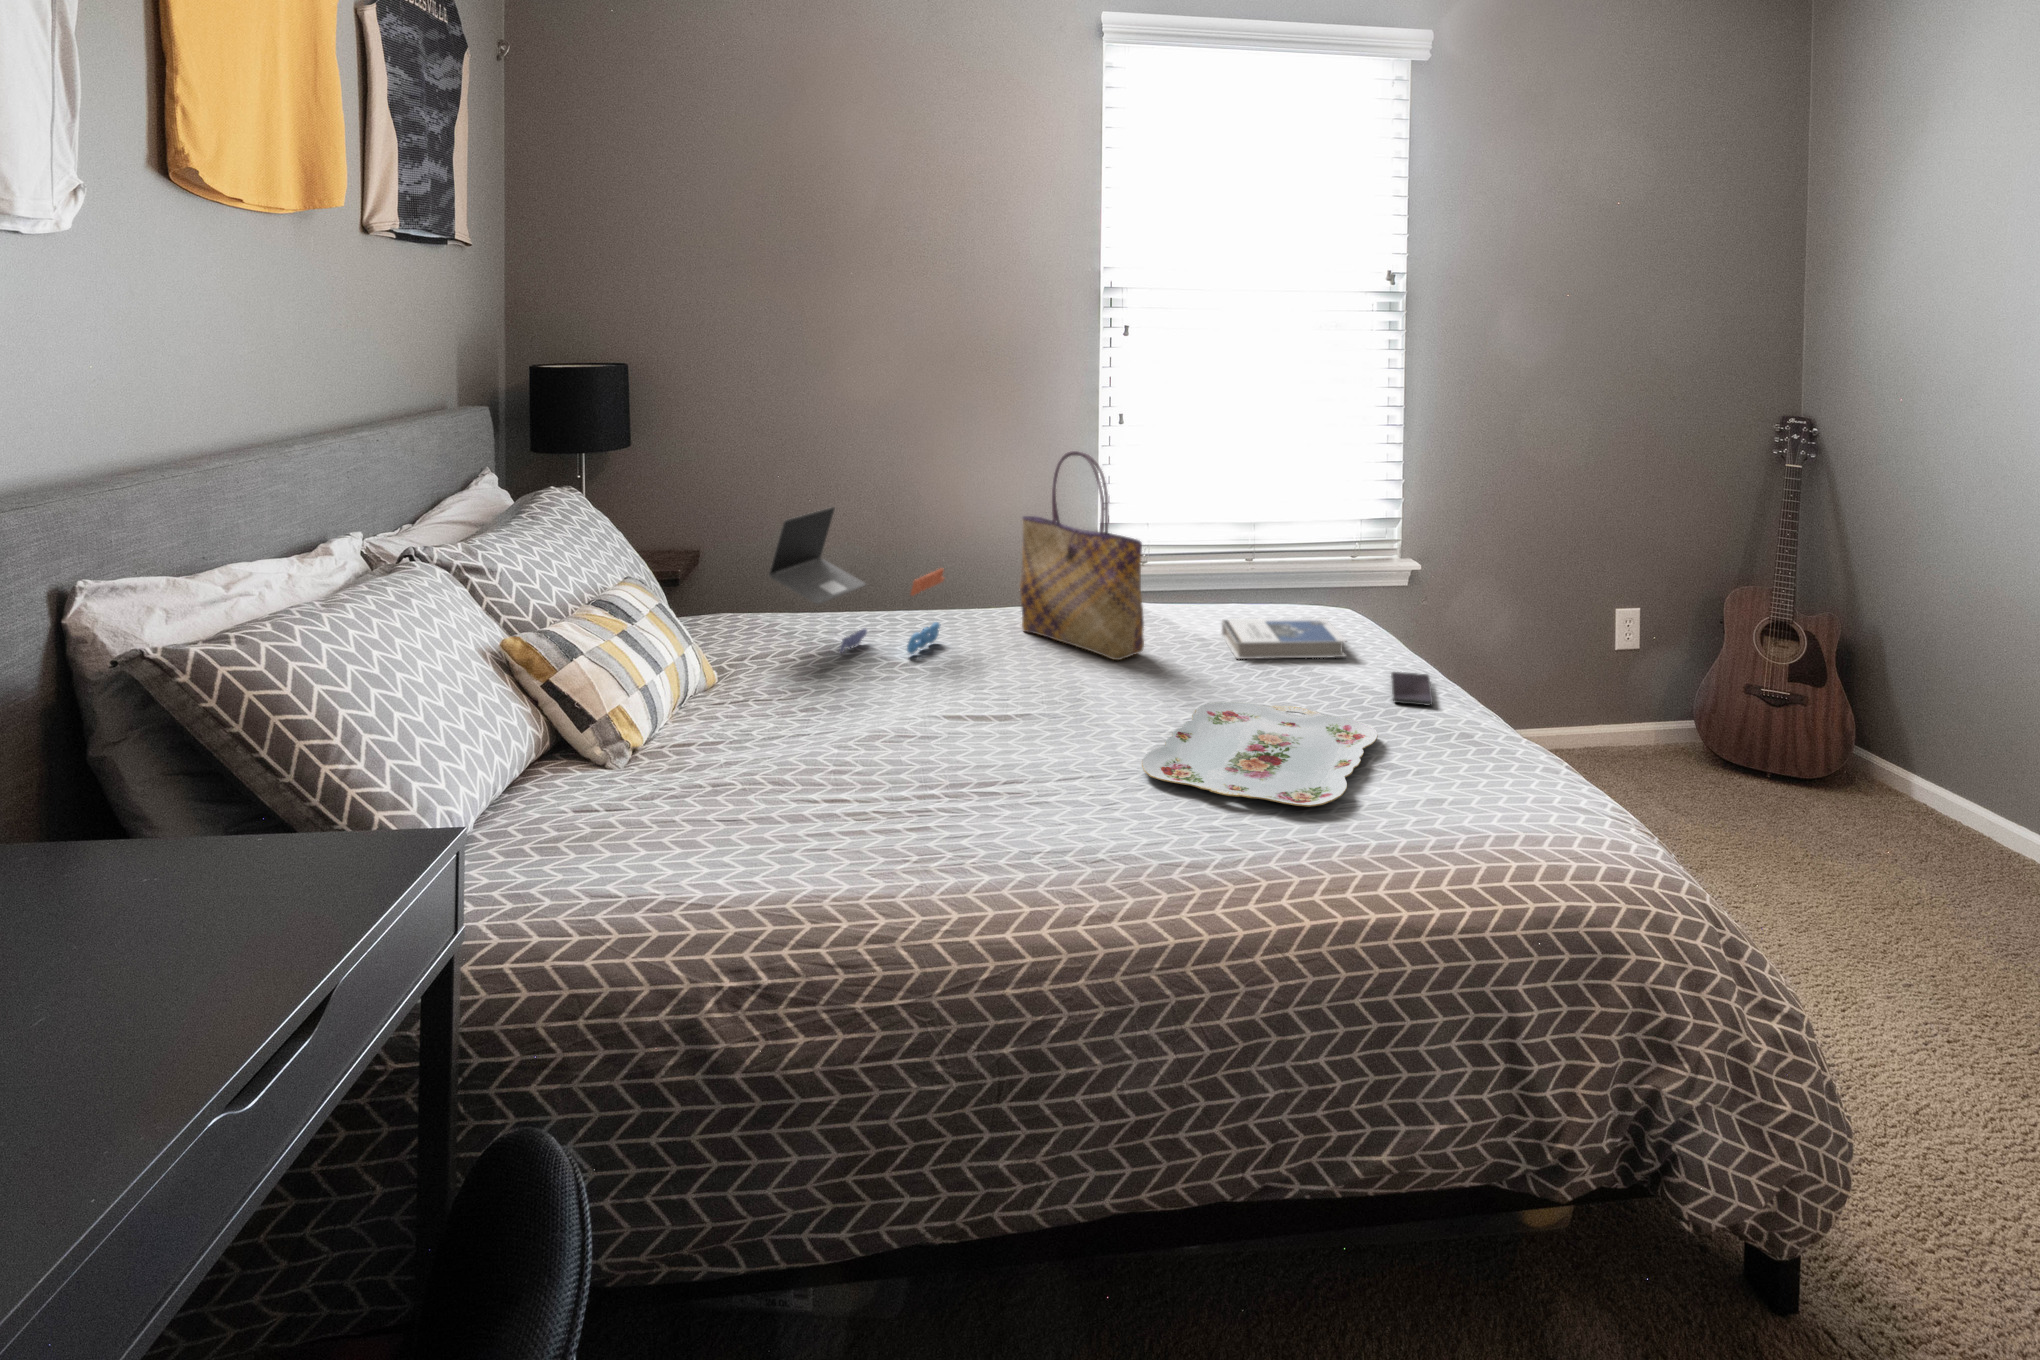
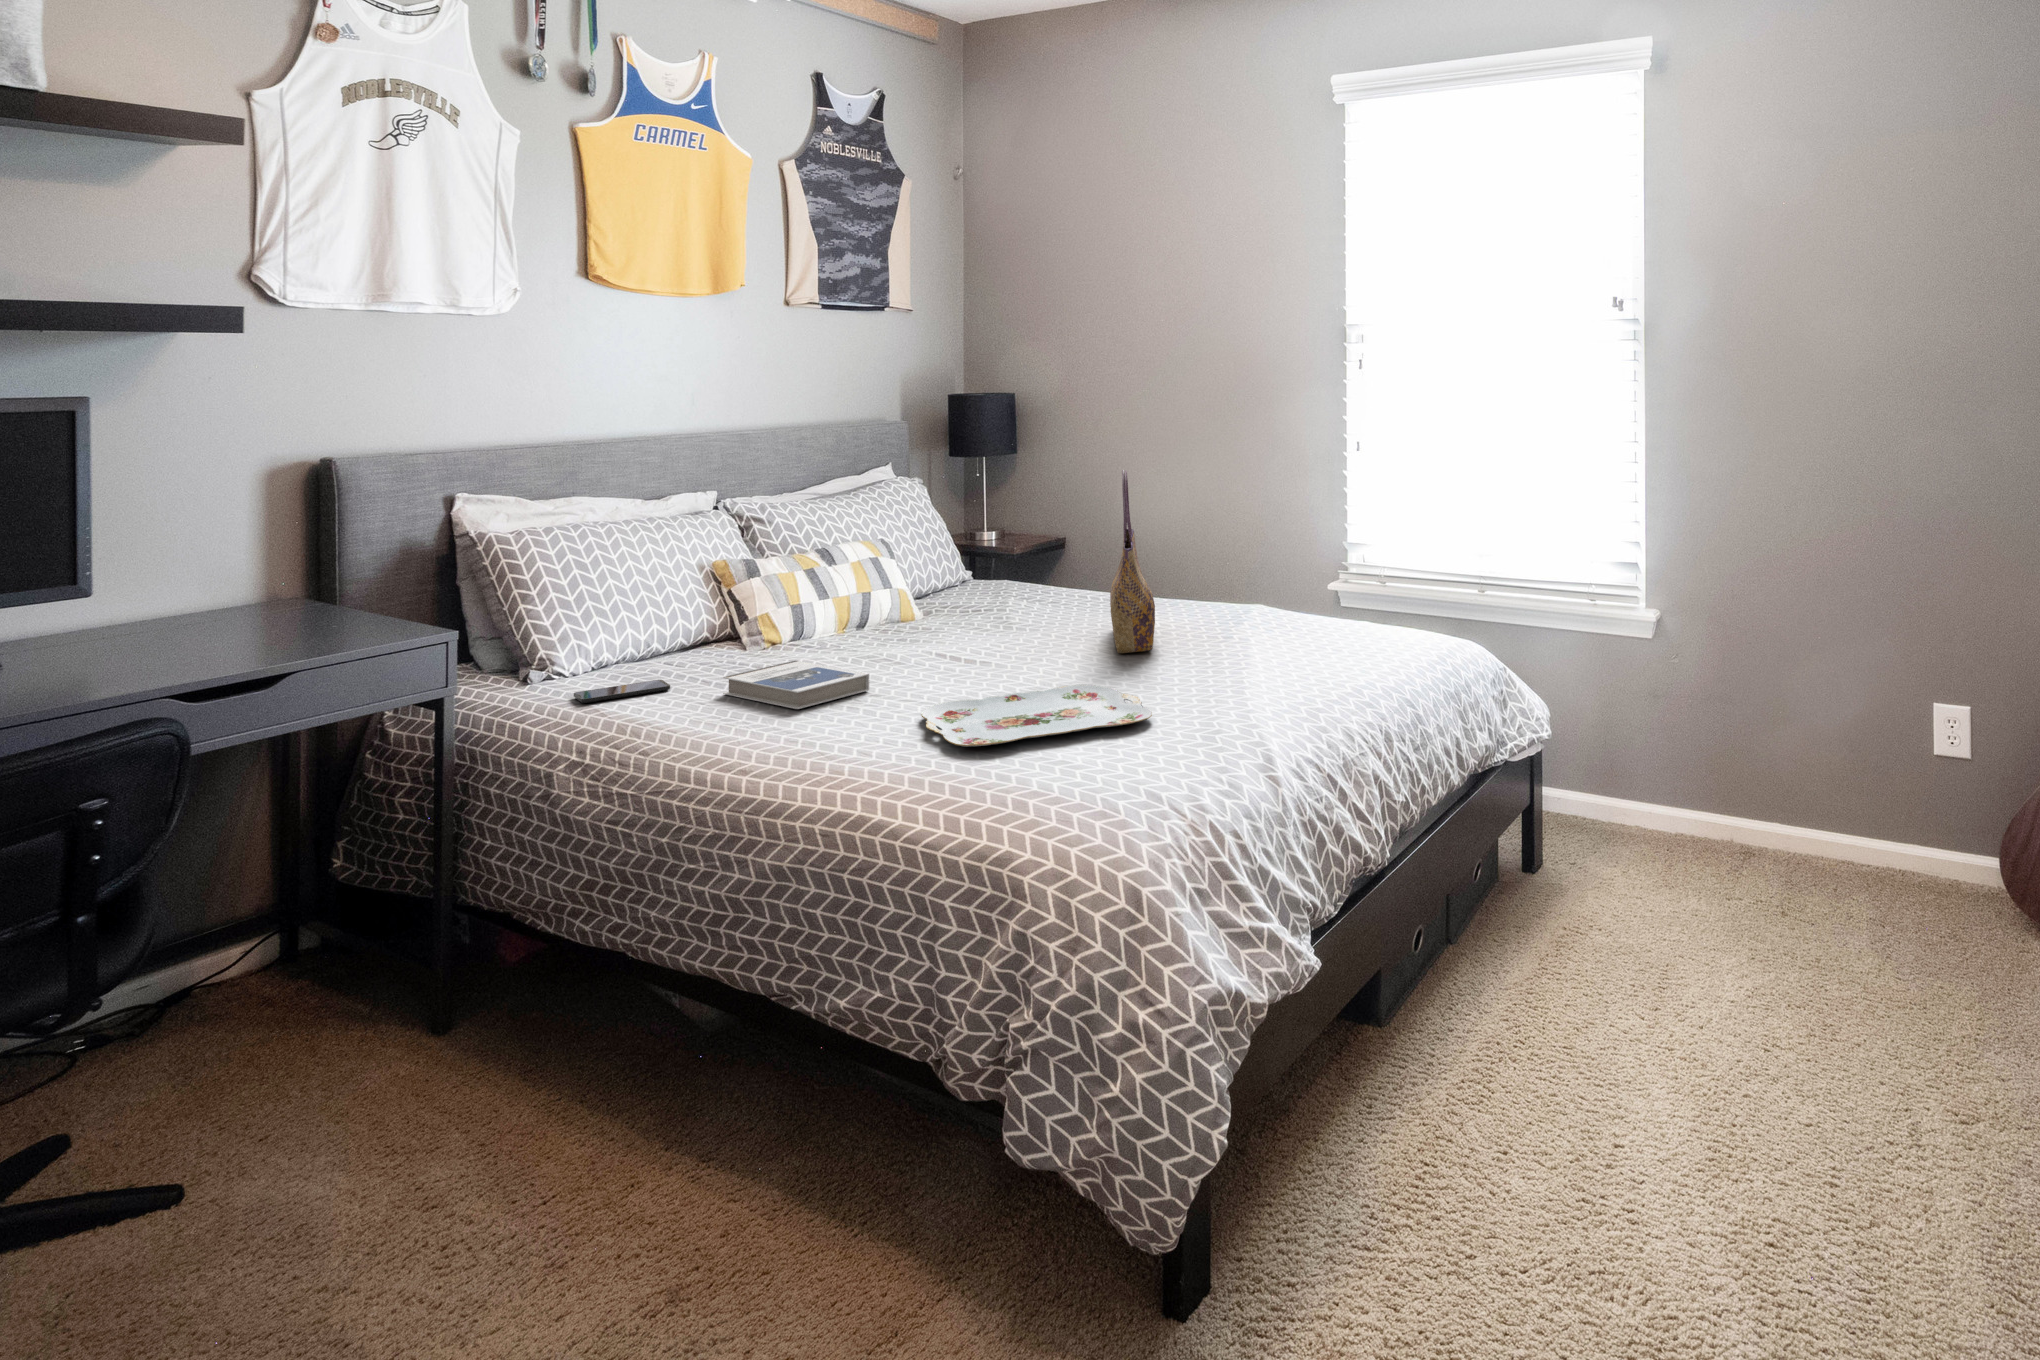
laptop: present [769,507,944,654] -> none [926,510,1048,629]
hardback book: present [1222,619,1346,659] -> present [723,661,869,709]
smartphone: present [1391,672,1433,705] -> present [574,680,670,703]

